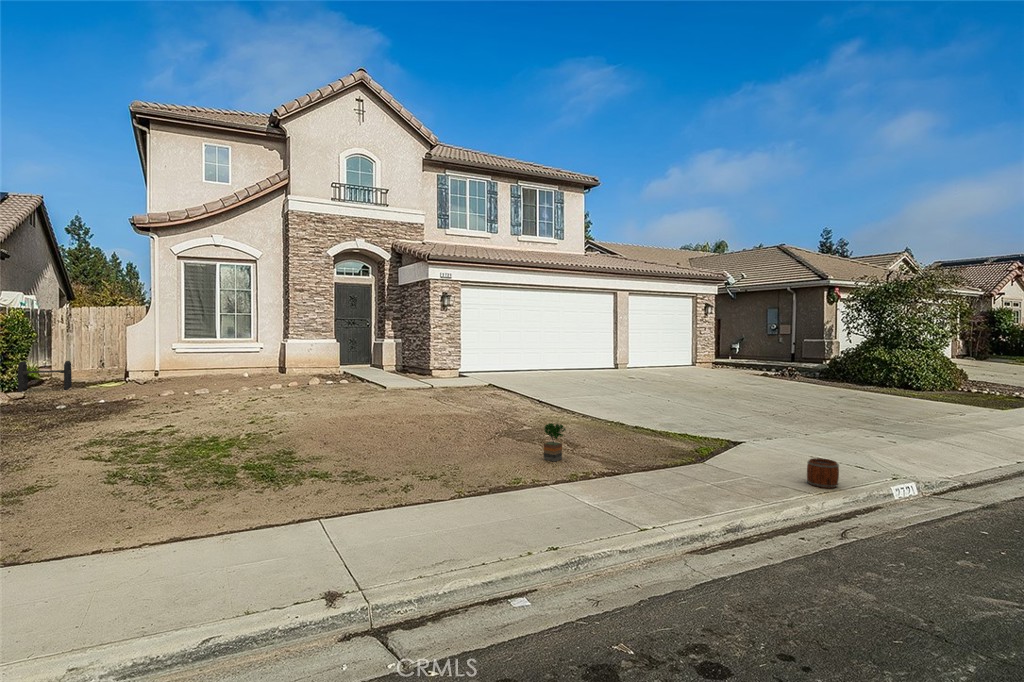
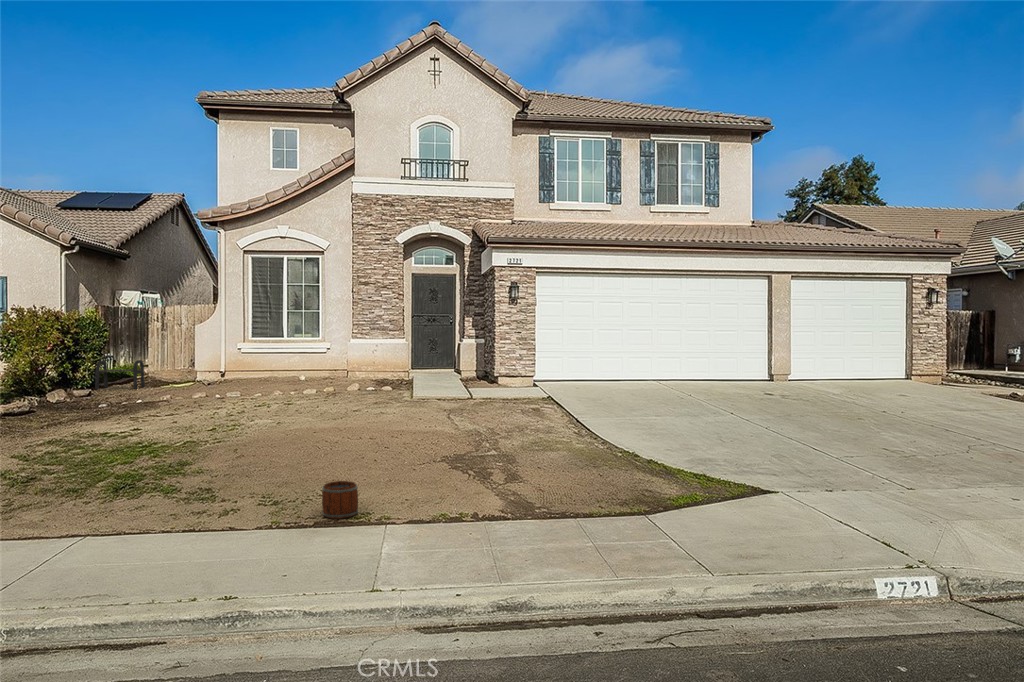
potted tree: present [544,423,566,462] -> none [438,447,472,497]
bucket: present [807,458,839,488] -> present [322,481,358,519]

